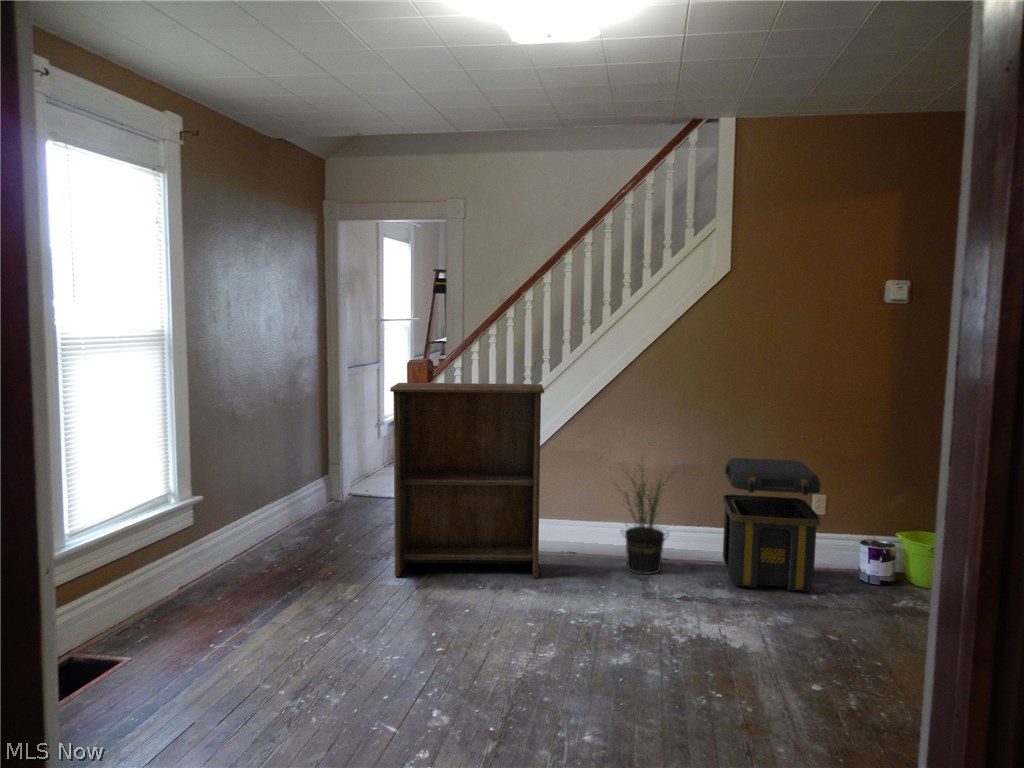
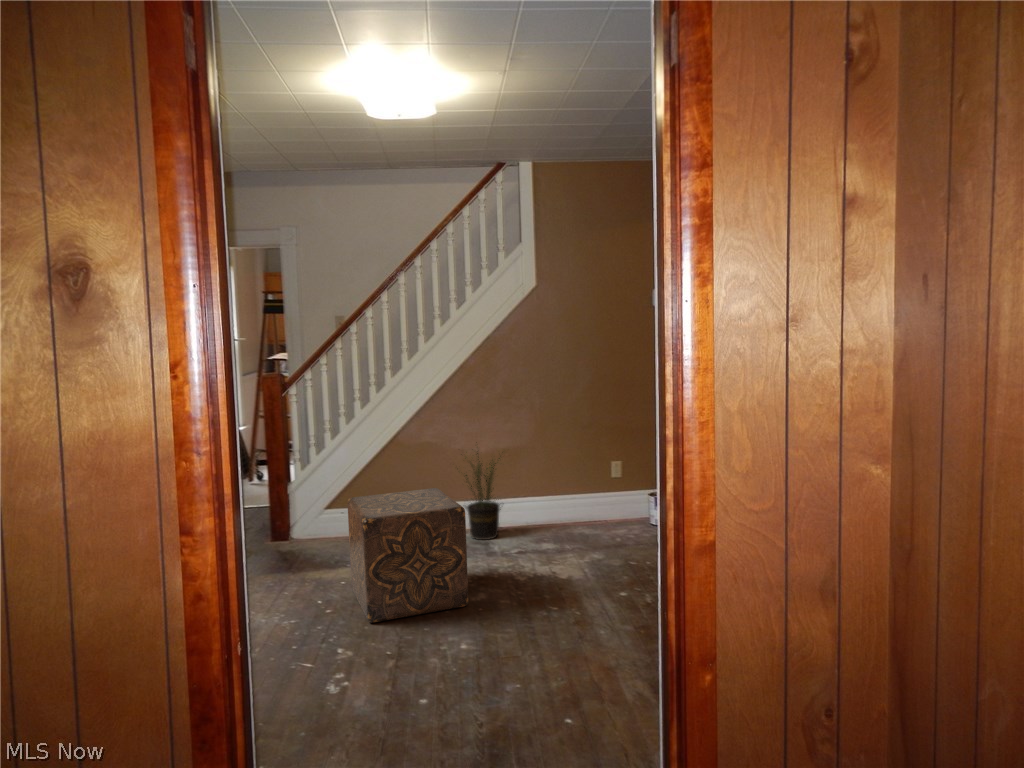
bookshelf: present [390,383,544,578] -> none [256,388,398,568]
toolbox: present [723,458,821,591] -> none [543,435,617,538]
ottoman: none [474,512,609,675] -> present [347,488,468,623]

